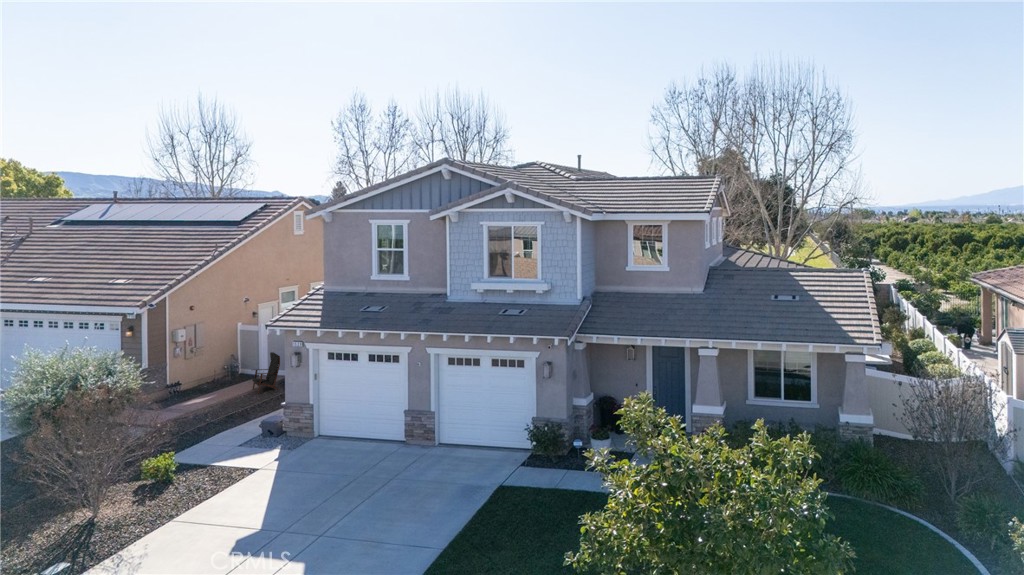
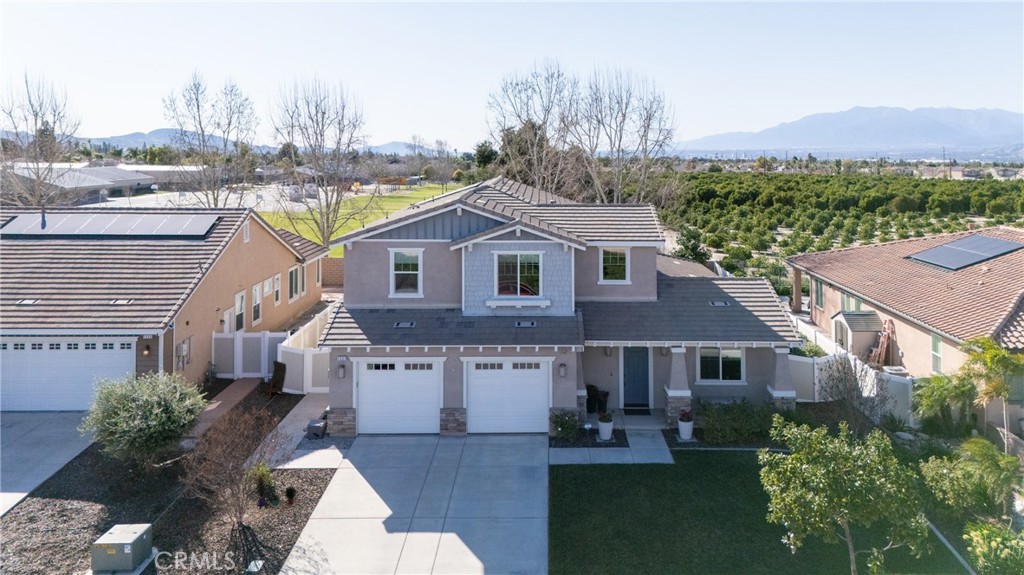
potted plant: none [126,462,173,501] -> present [256,476,296,506]

